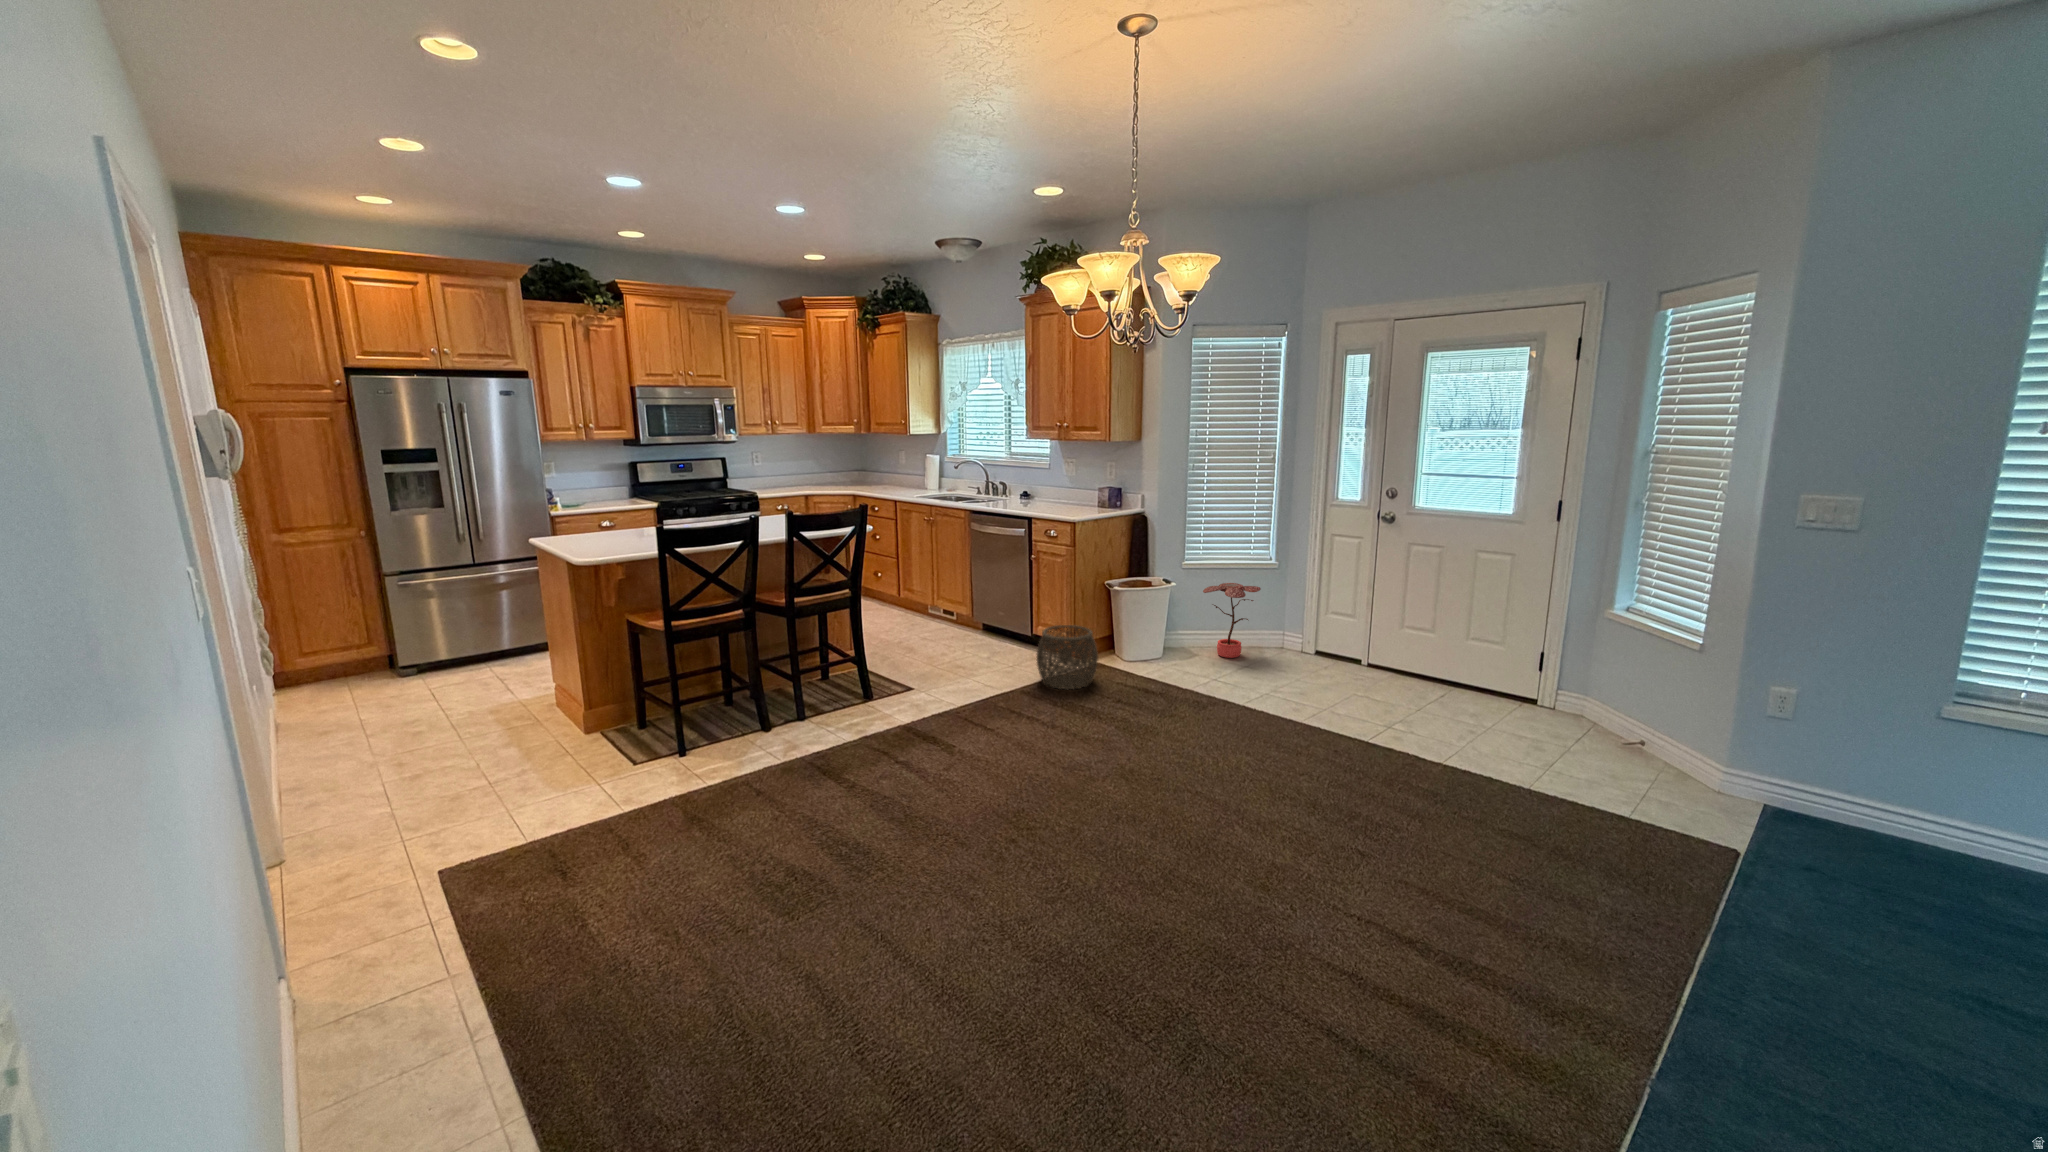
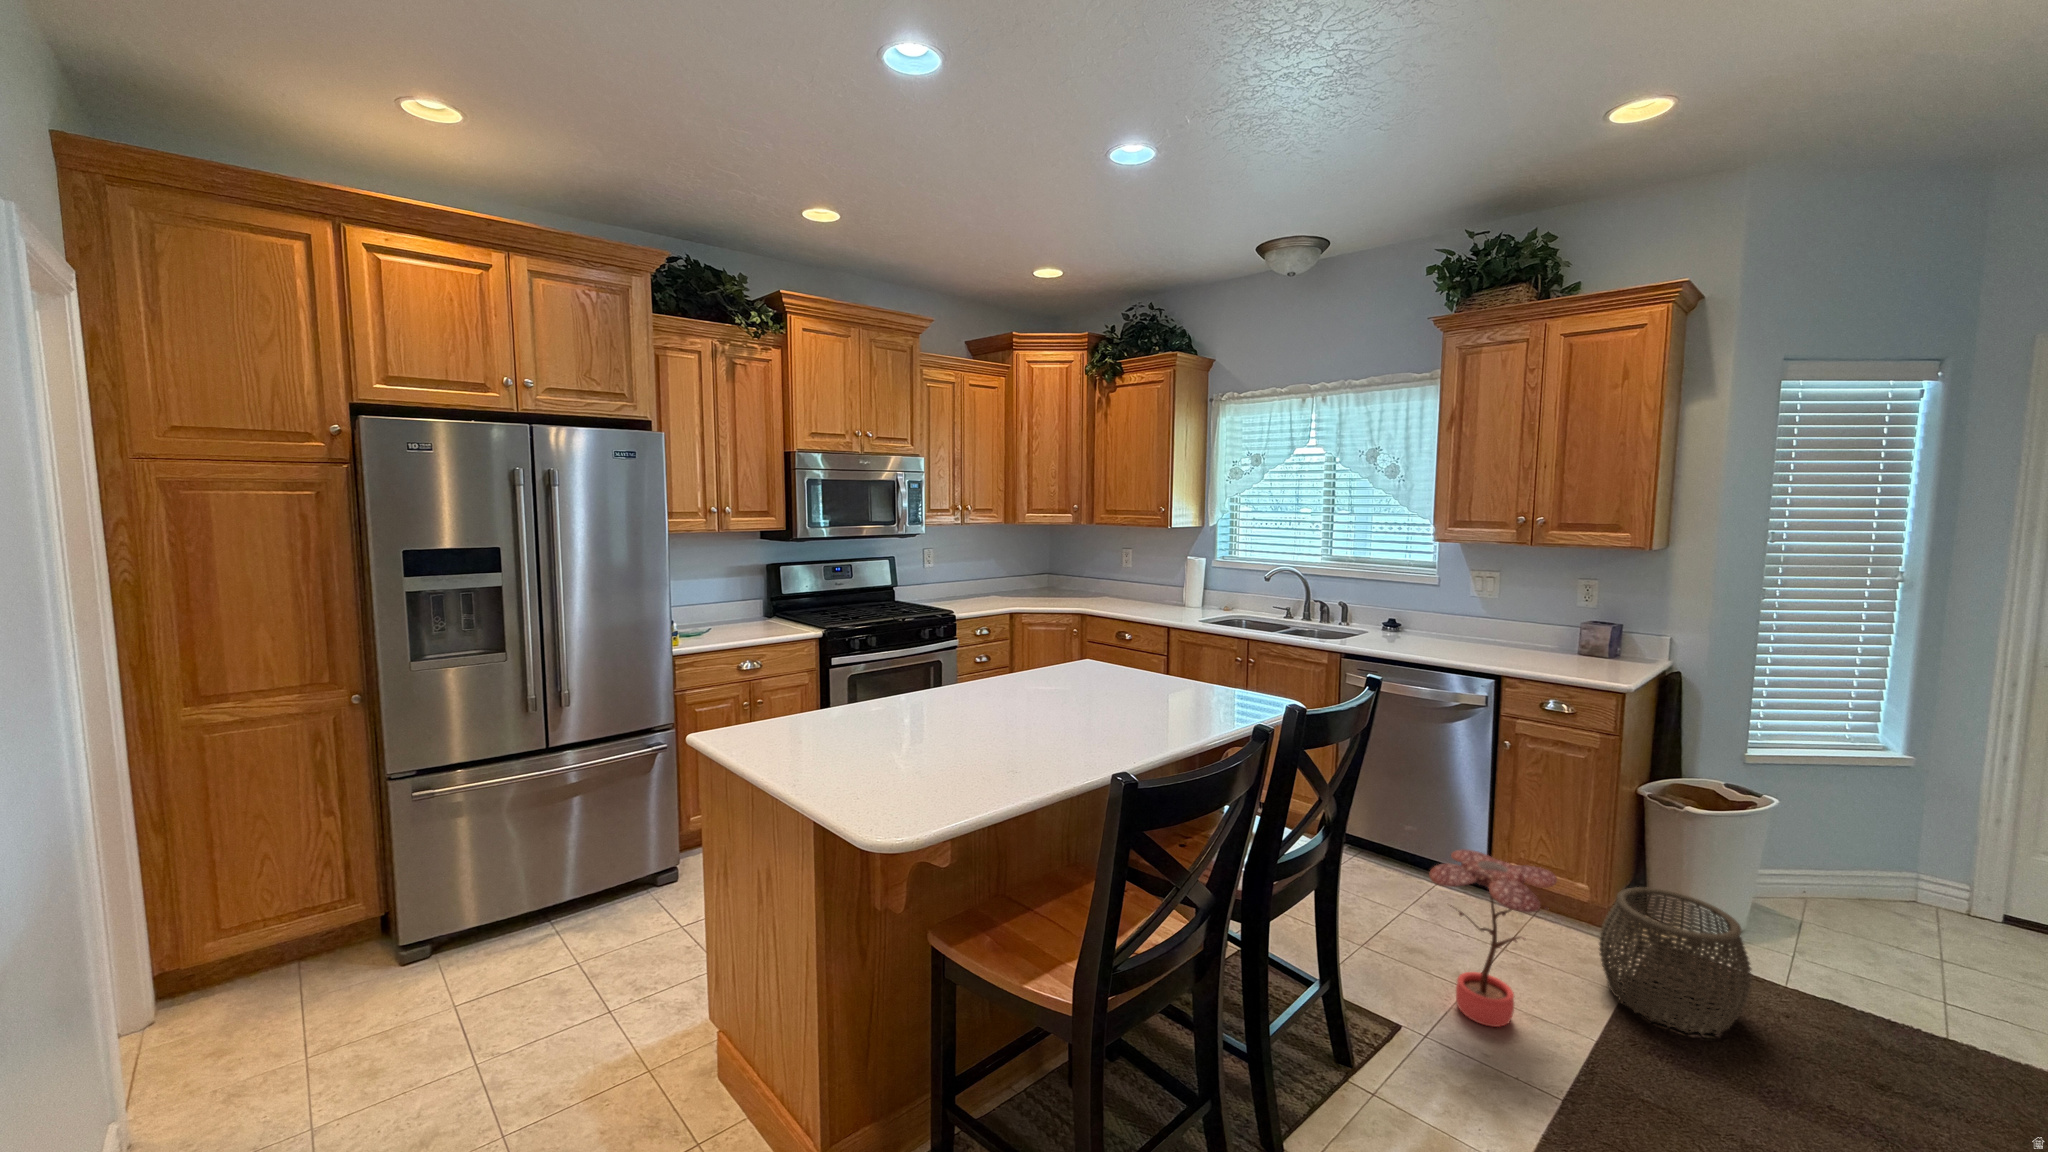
potted plant: present [1203,583,1261,658] -> present [1429,849,1557,1027]

